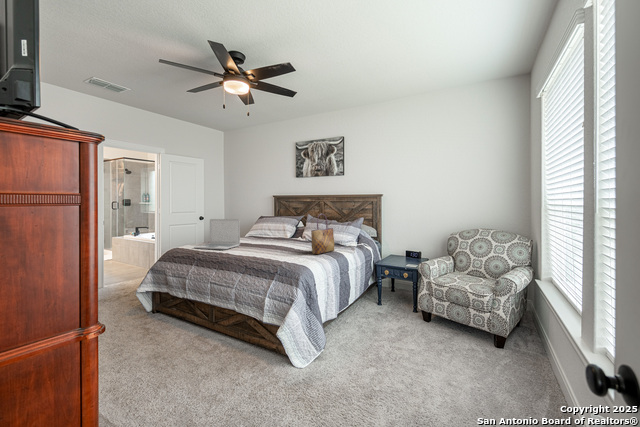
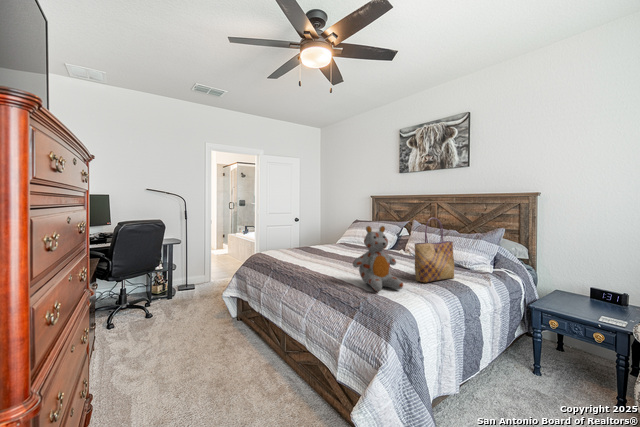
laptop: present [194,219,240,249] -> none [265,220,319,260]
stuffed bear: none [275,220,306,261] -> present [353,226,403,291]

